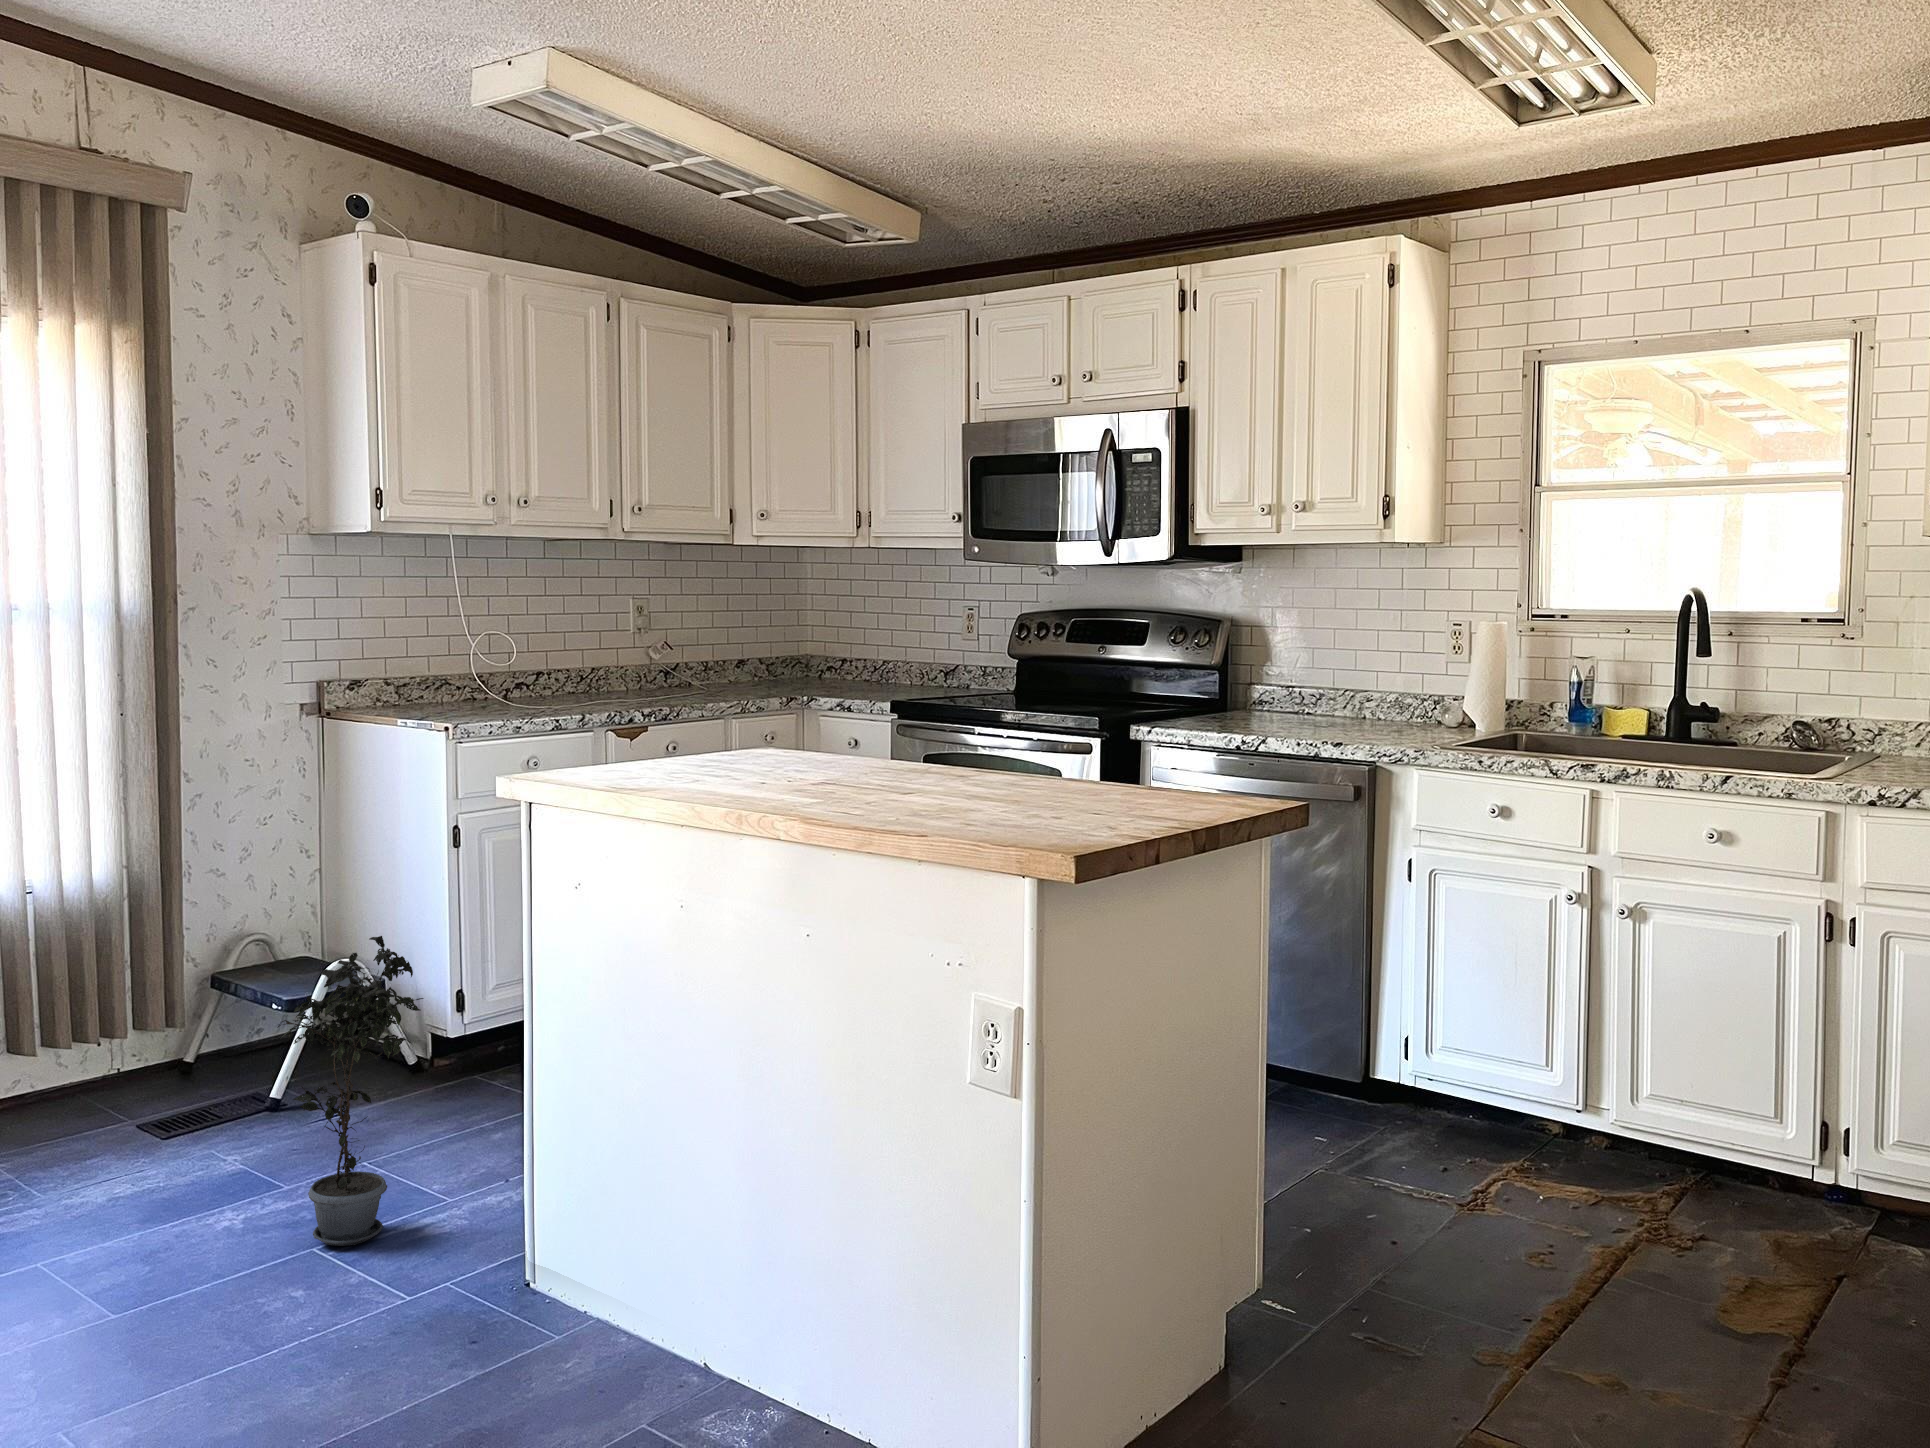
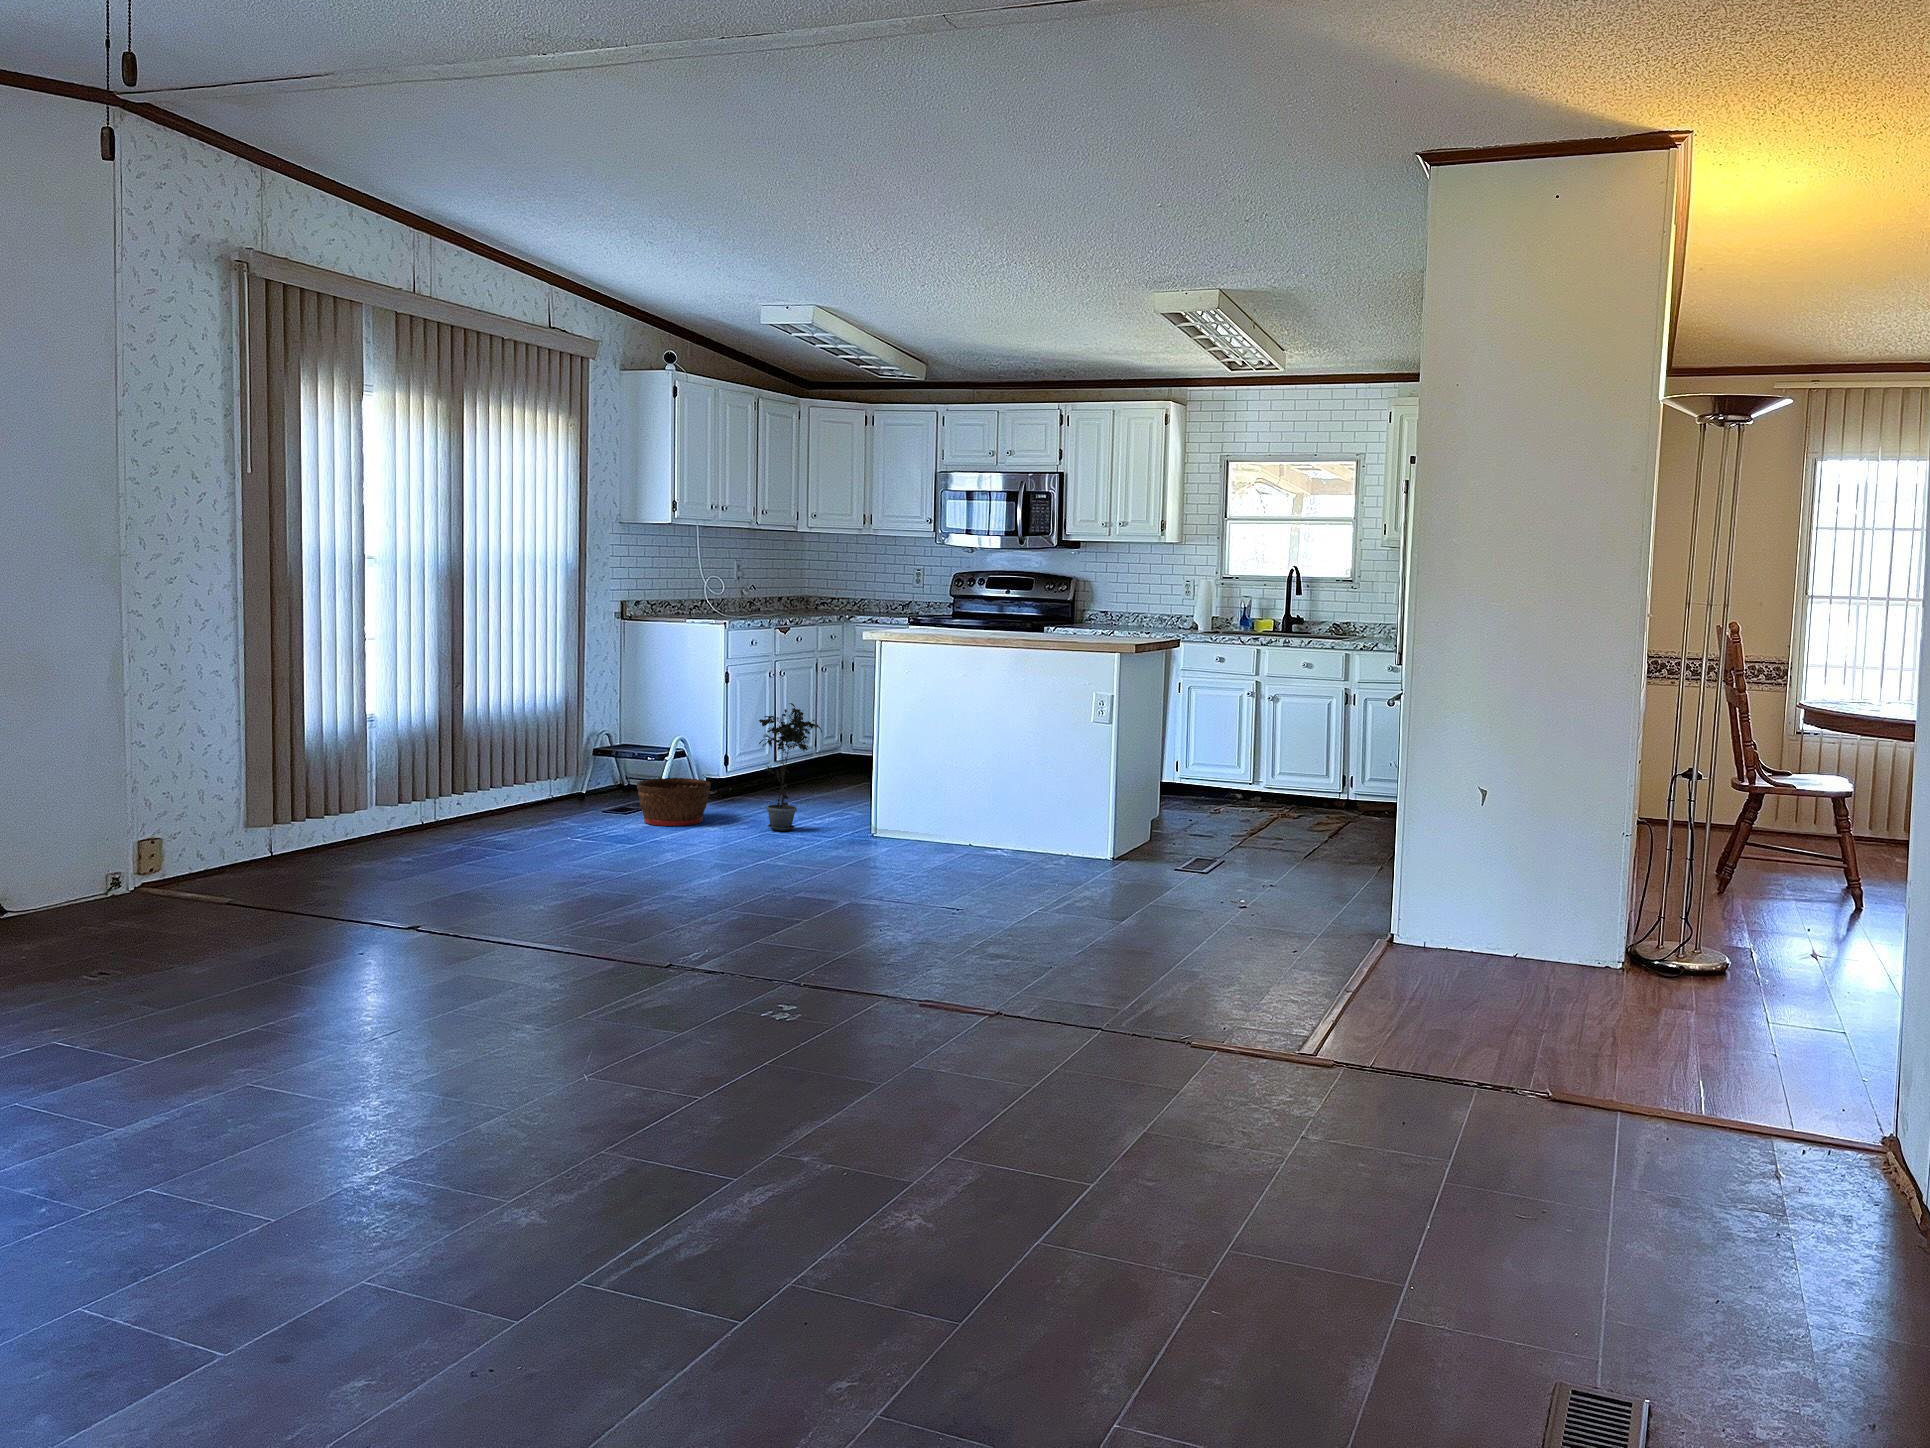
basket: none [95,1070,276,1202] -> present [637,778,711,826]

